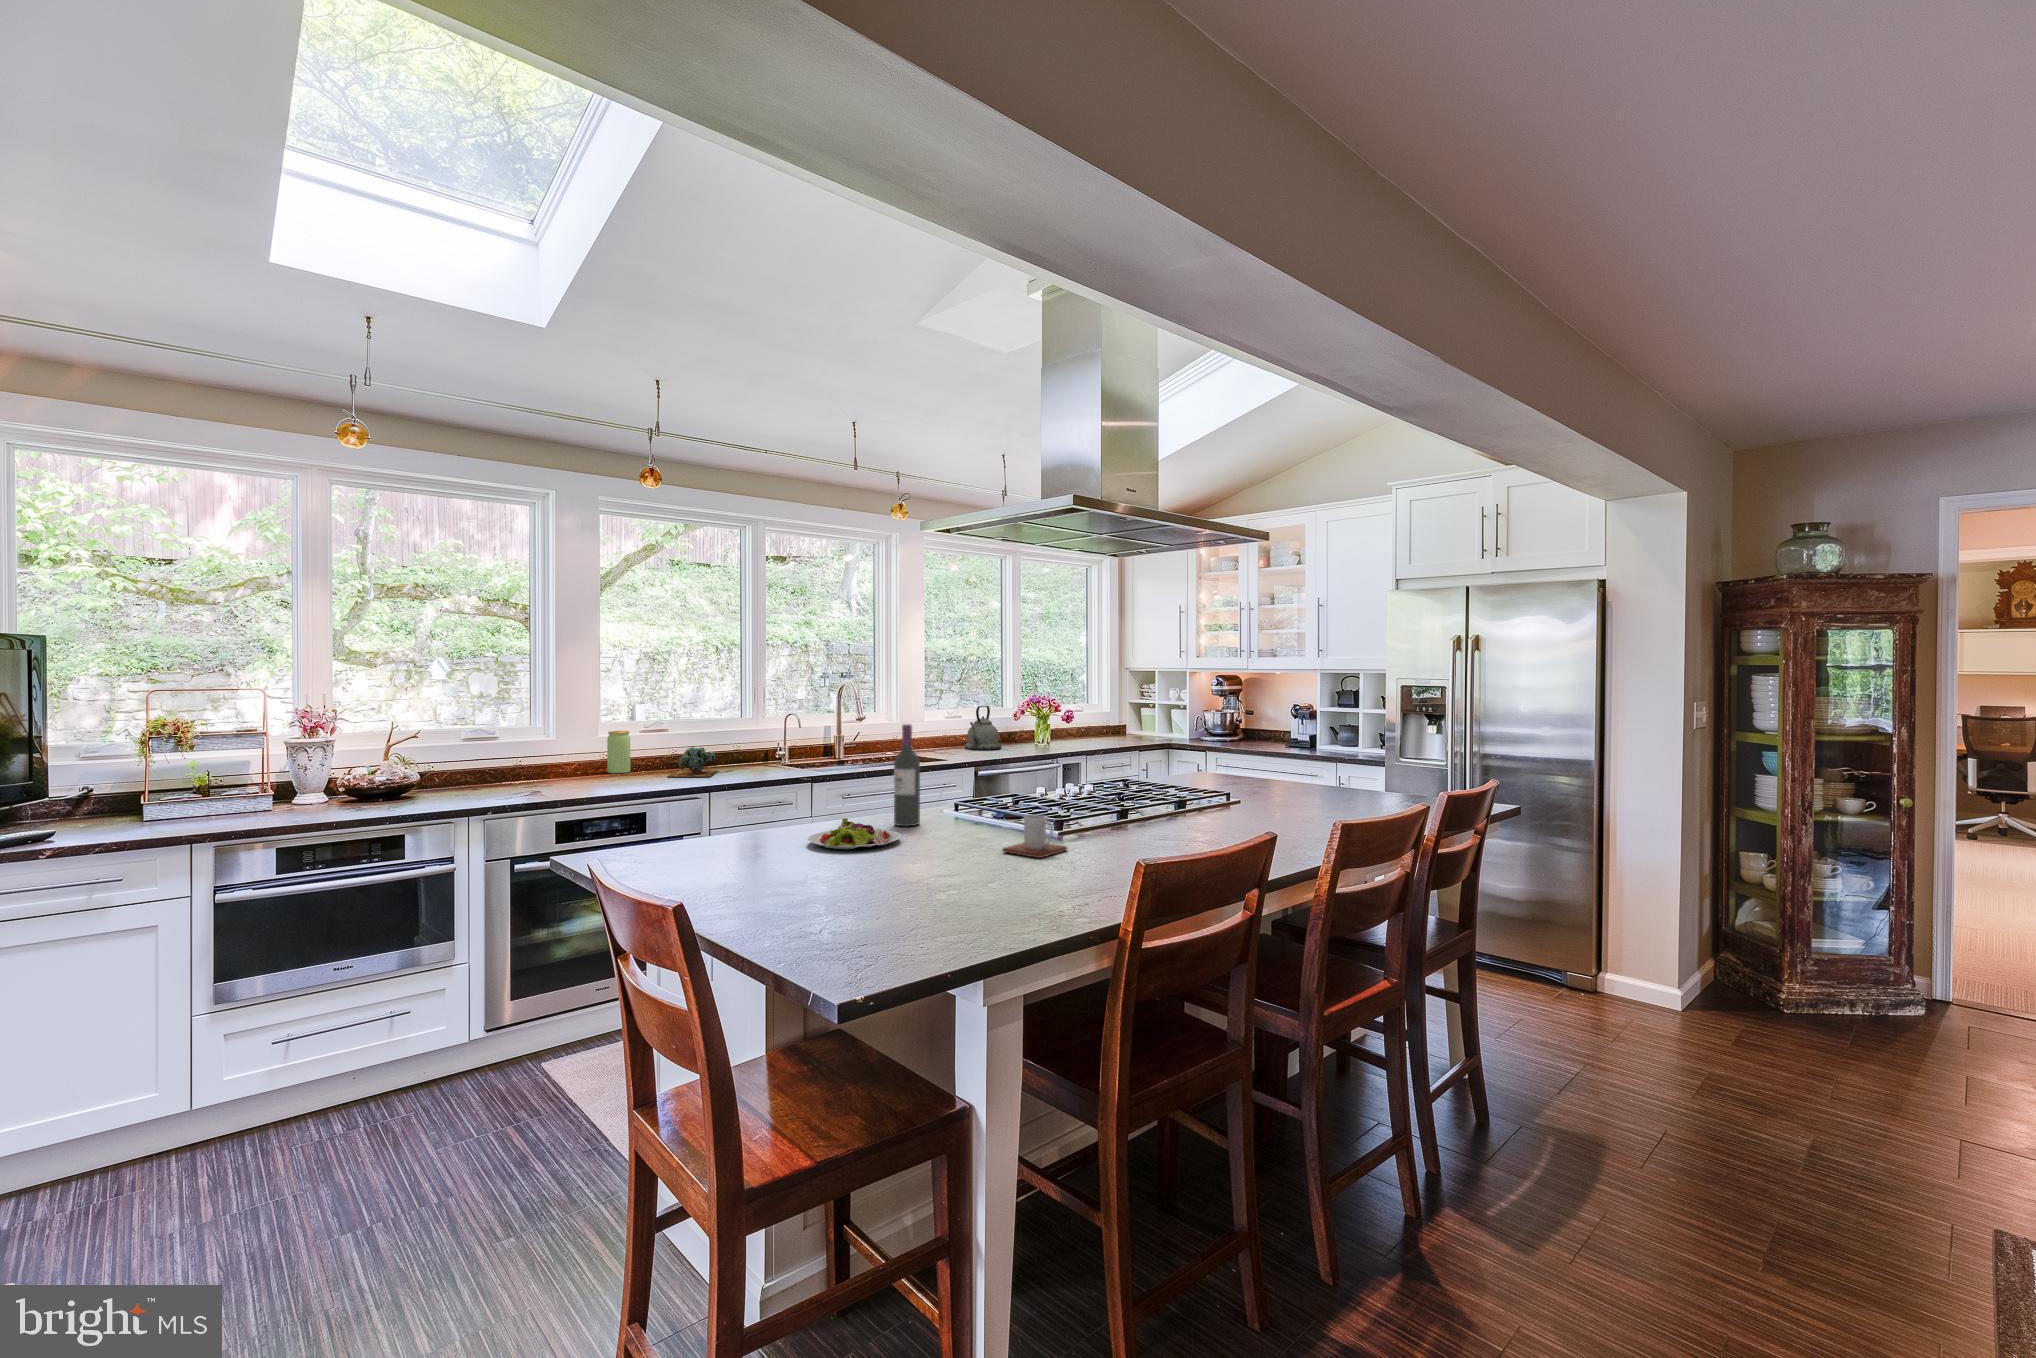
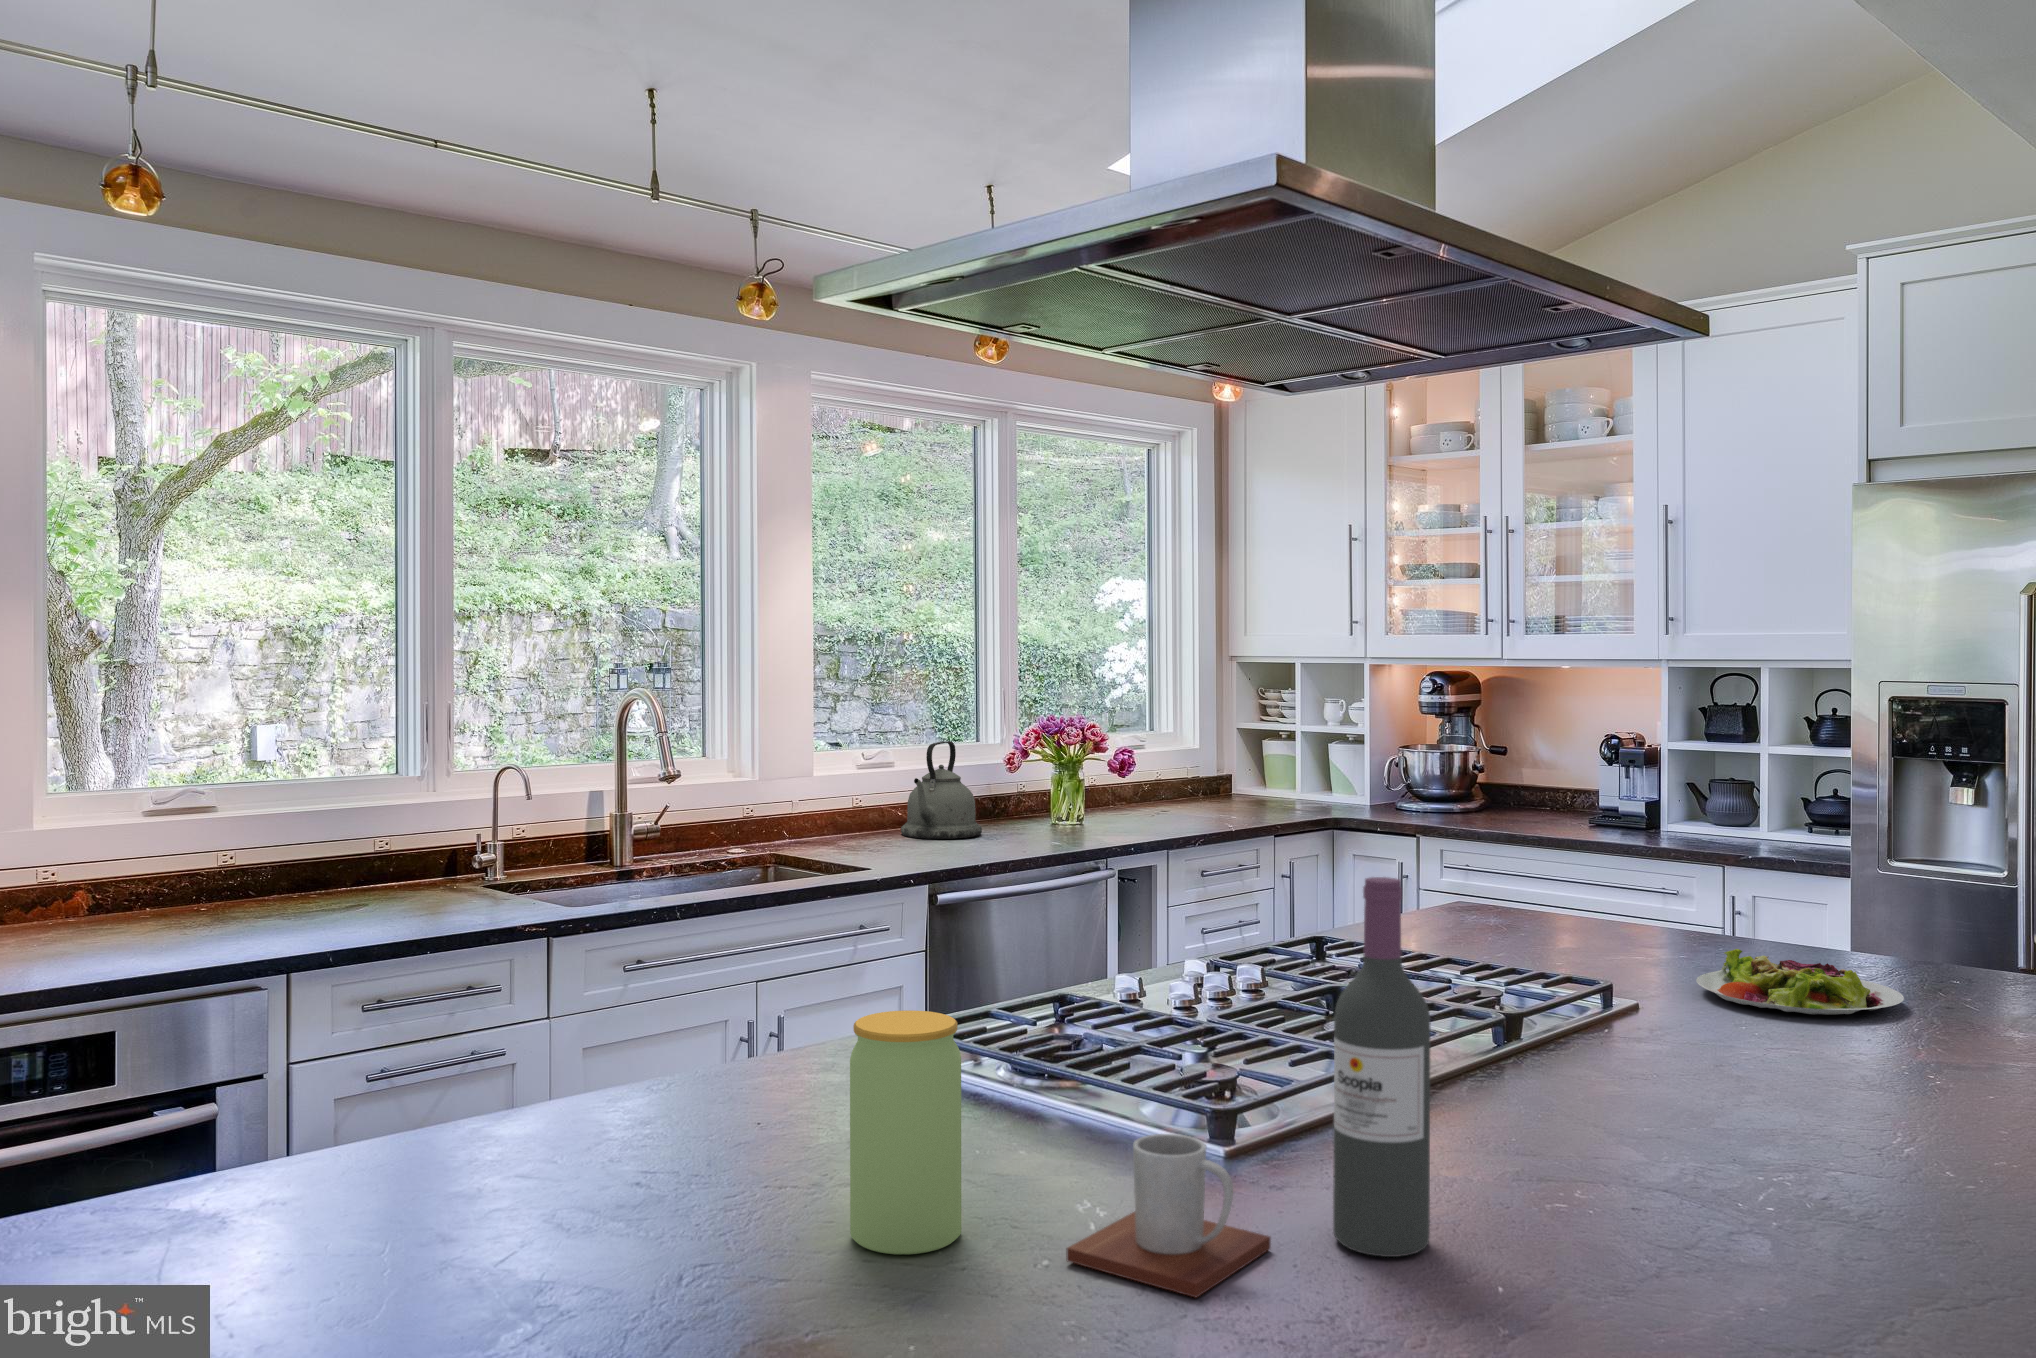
wine bottle: present [894,724,920,826] -> present [1333,877,1431,1257]
jar: present [607,731,630,773] -> present [850,1010,962,1254]
succulent plant: present [667,747,719,777] -> none [191,852,328,929]
salad plate: present [808,818,901,849] -> present [1696,949,1904,1015]

